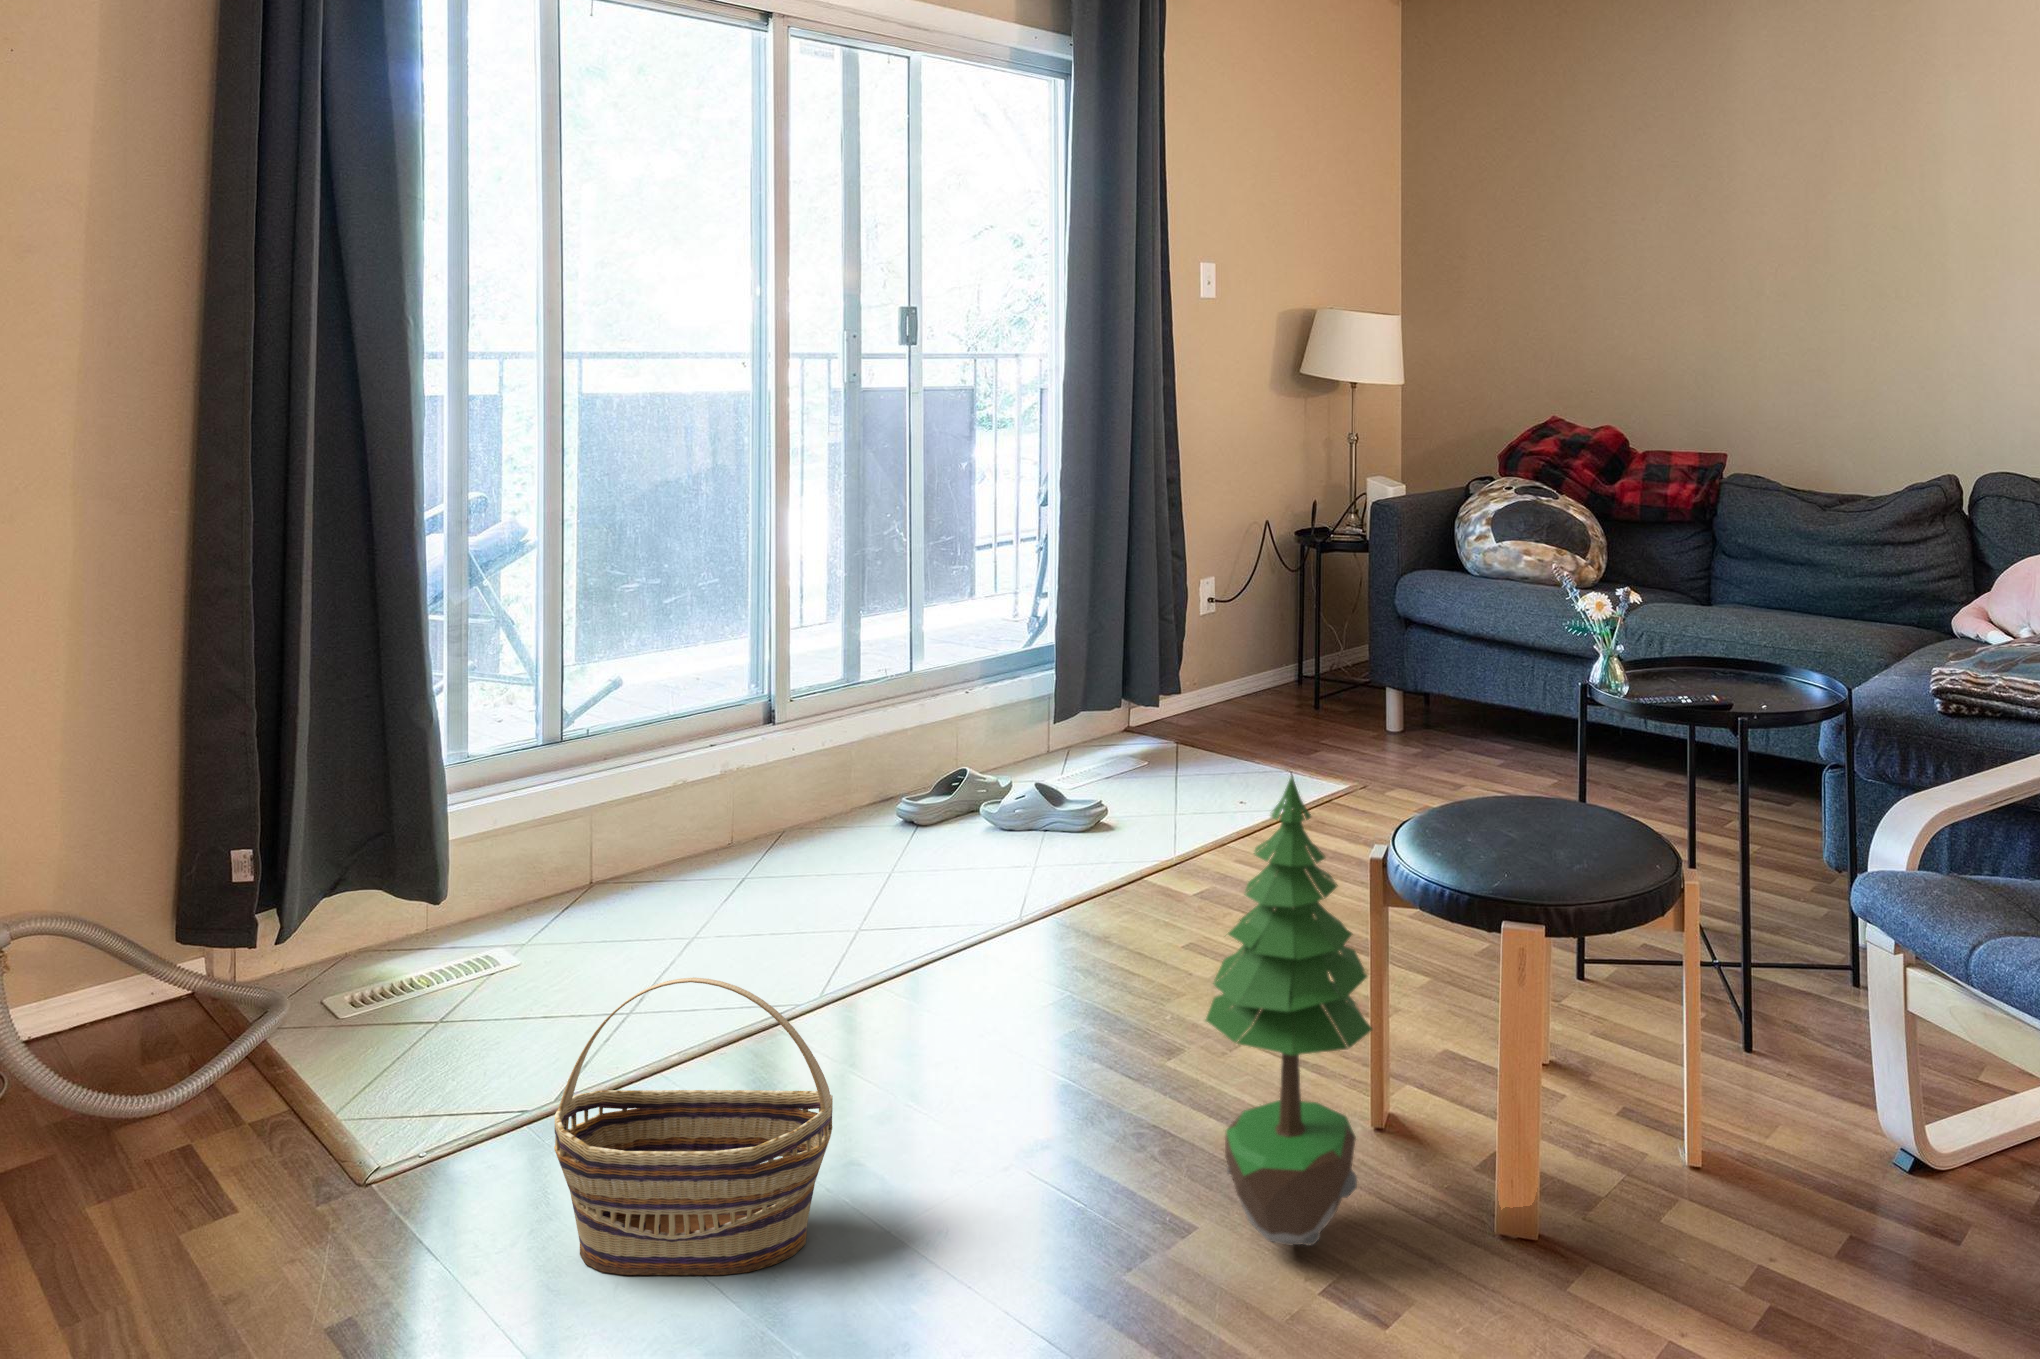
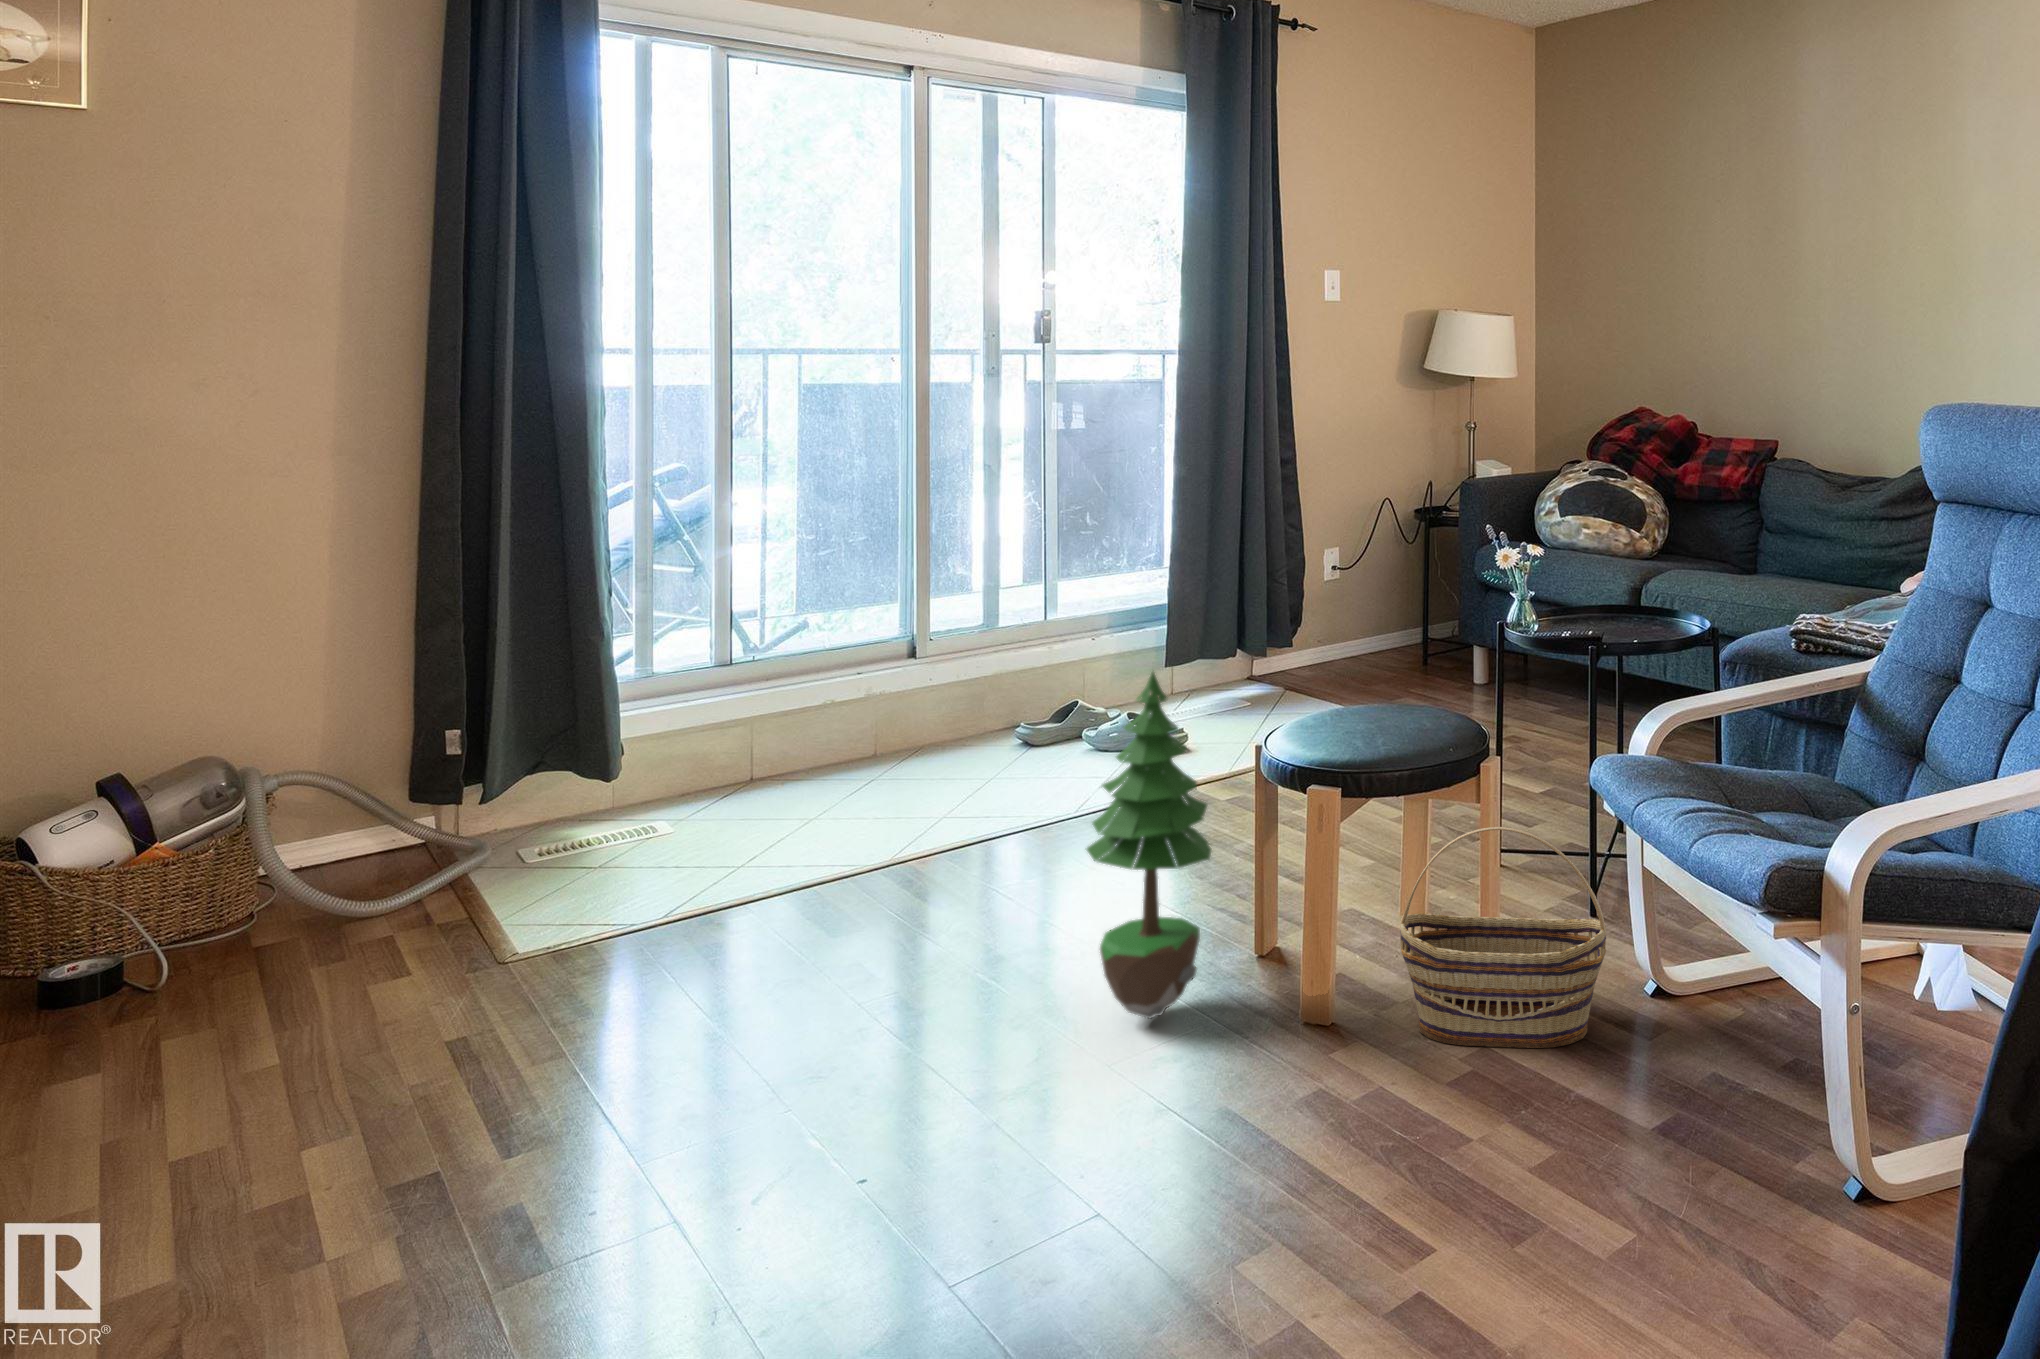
basket: present [554,978,833,1275] -> present [1400,827,1606,1048]

